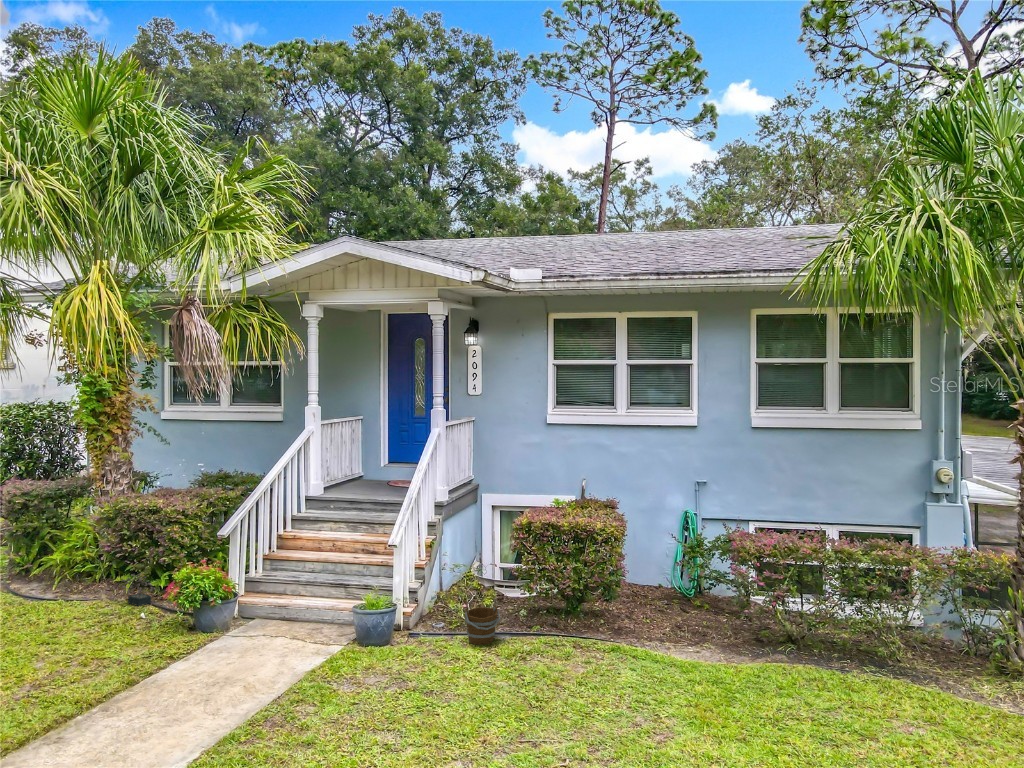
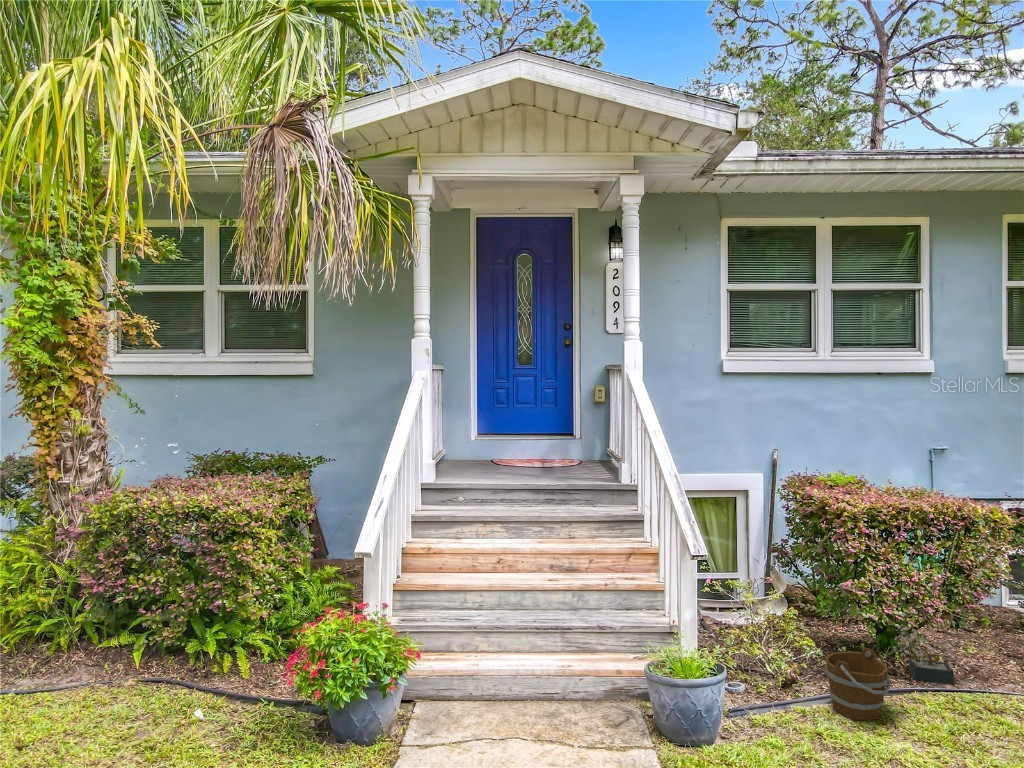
decorative plant: present [123,574,155,606] -> present [894,624,962,684]

